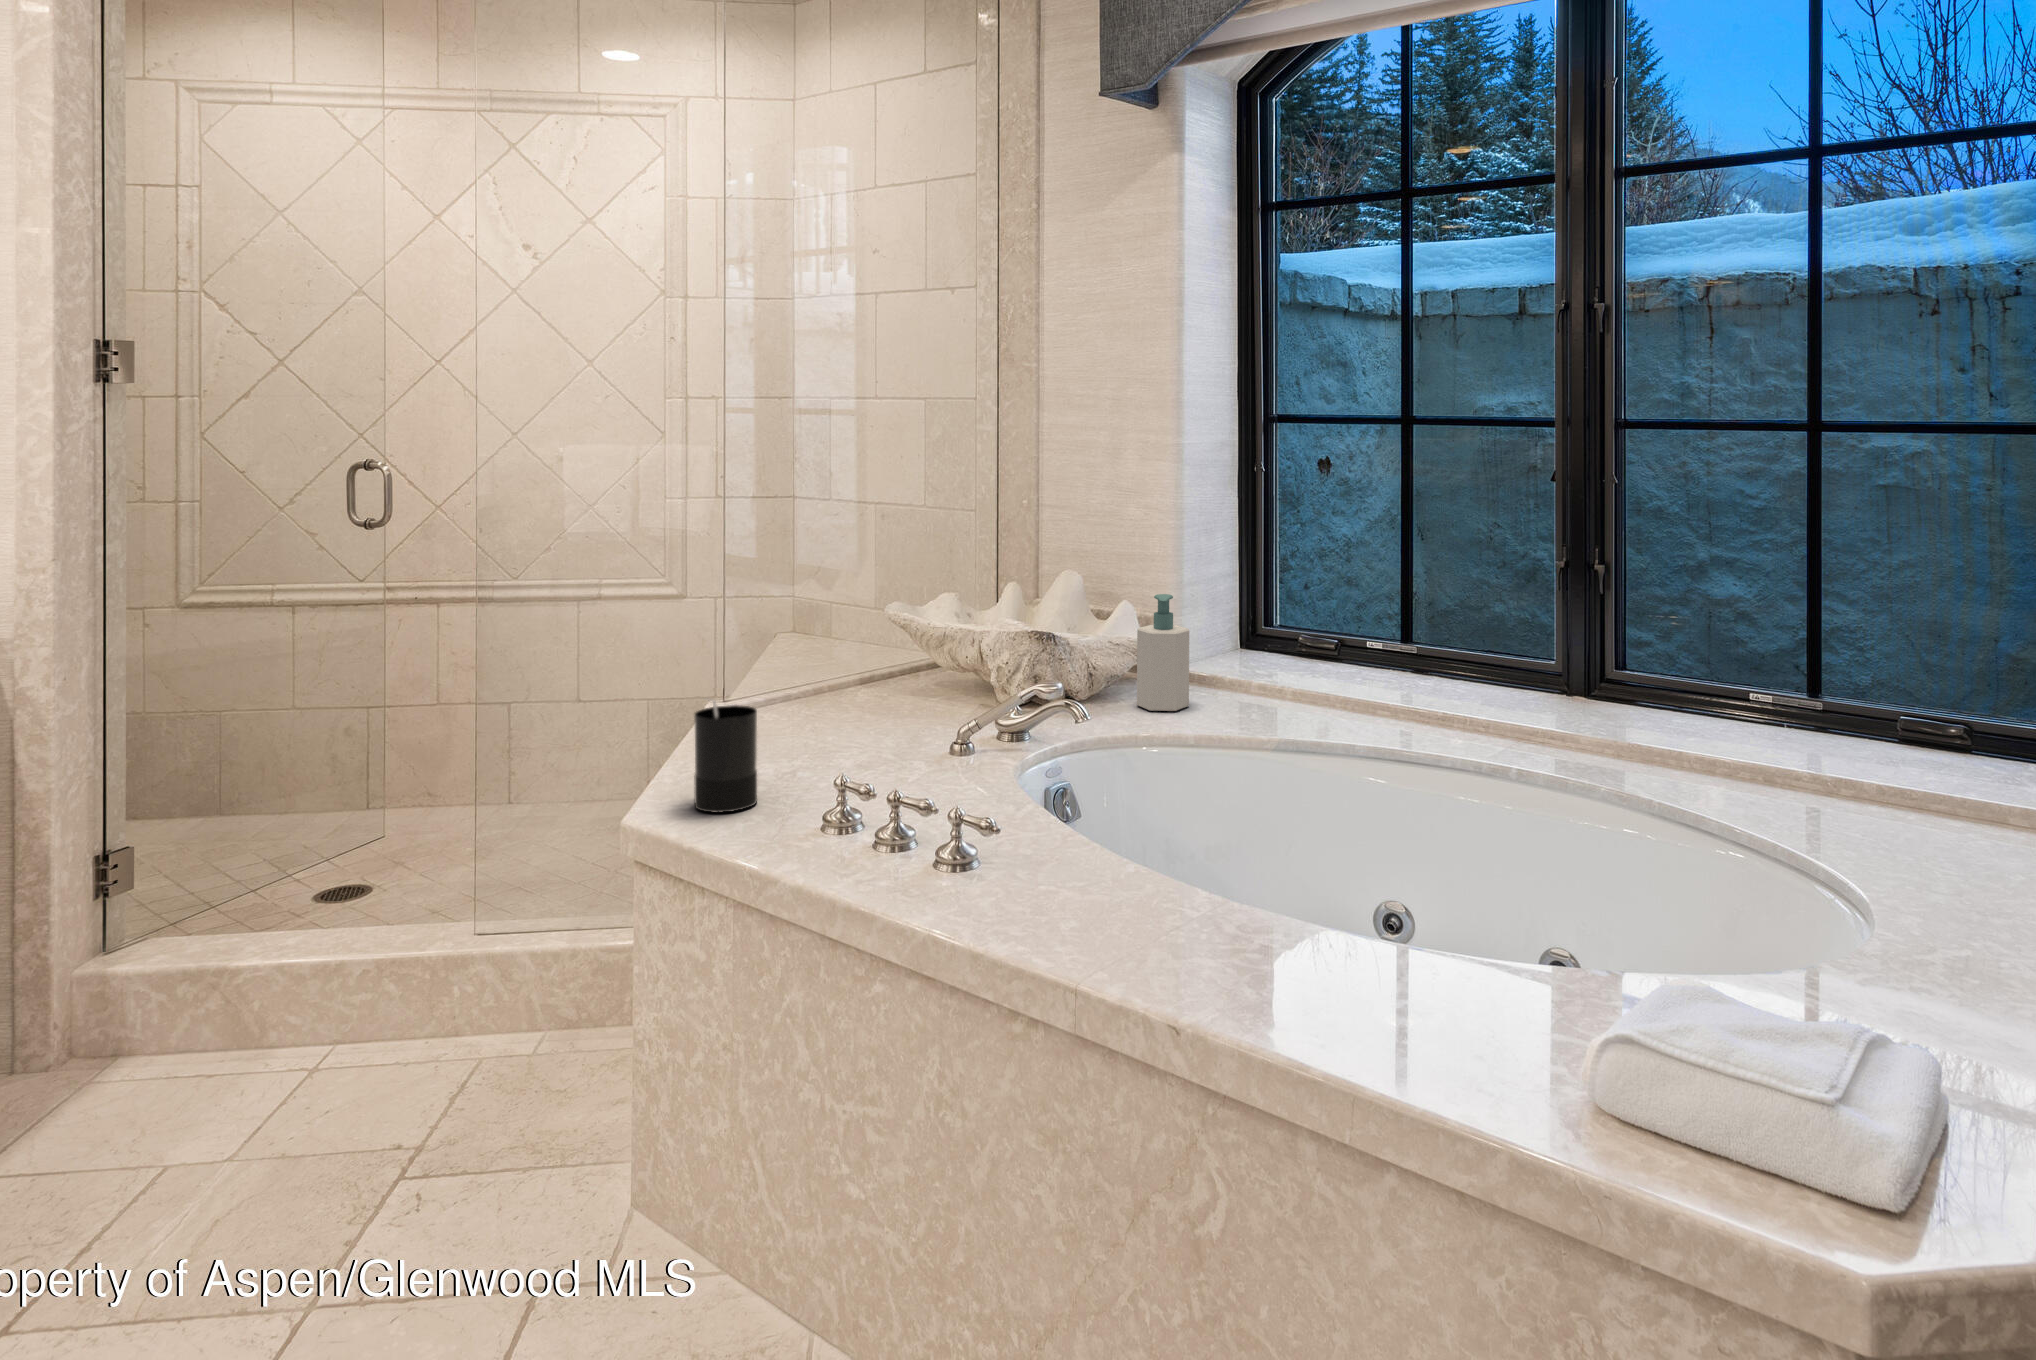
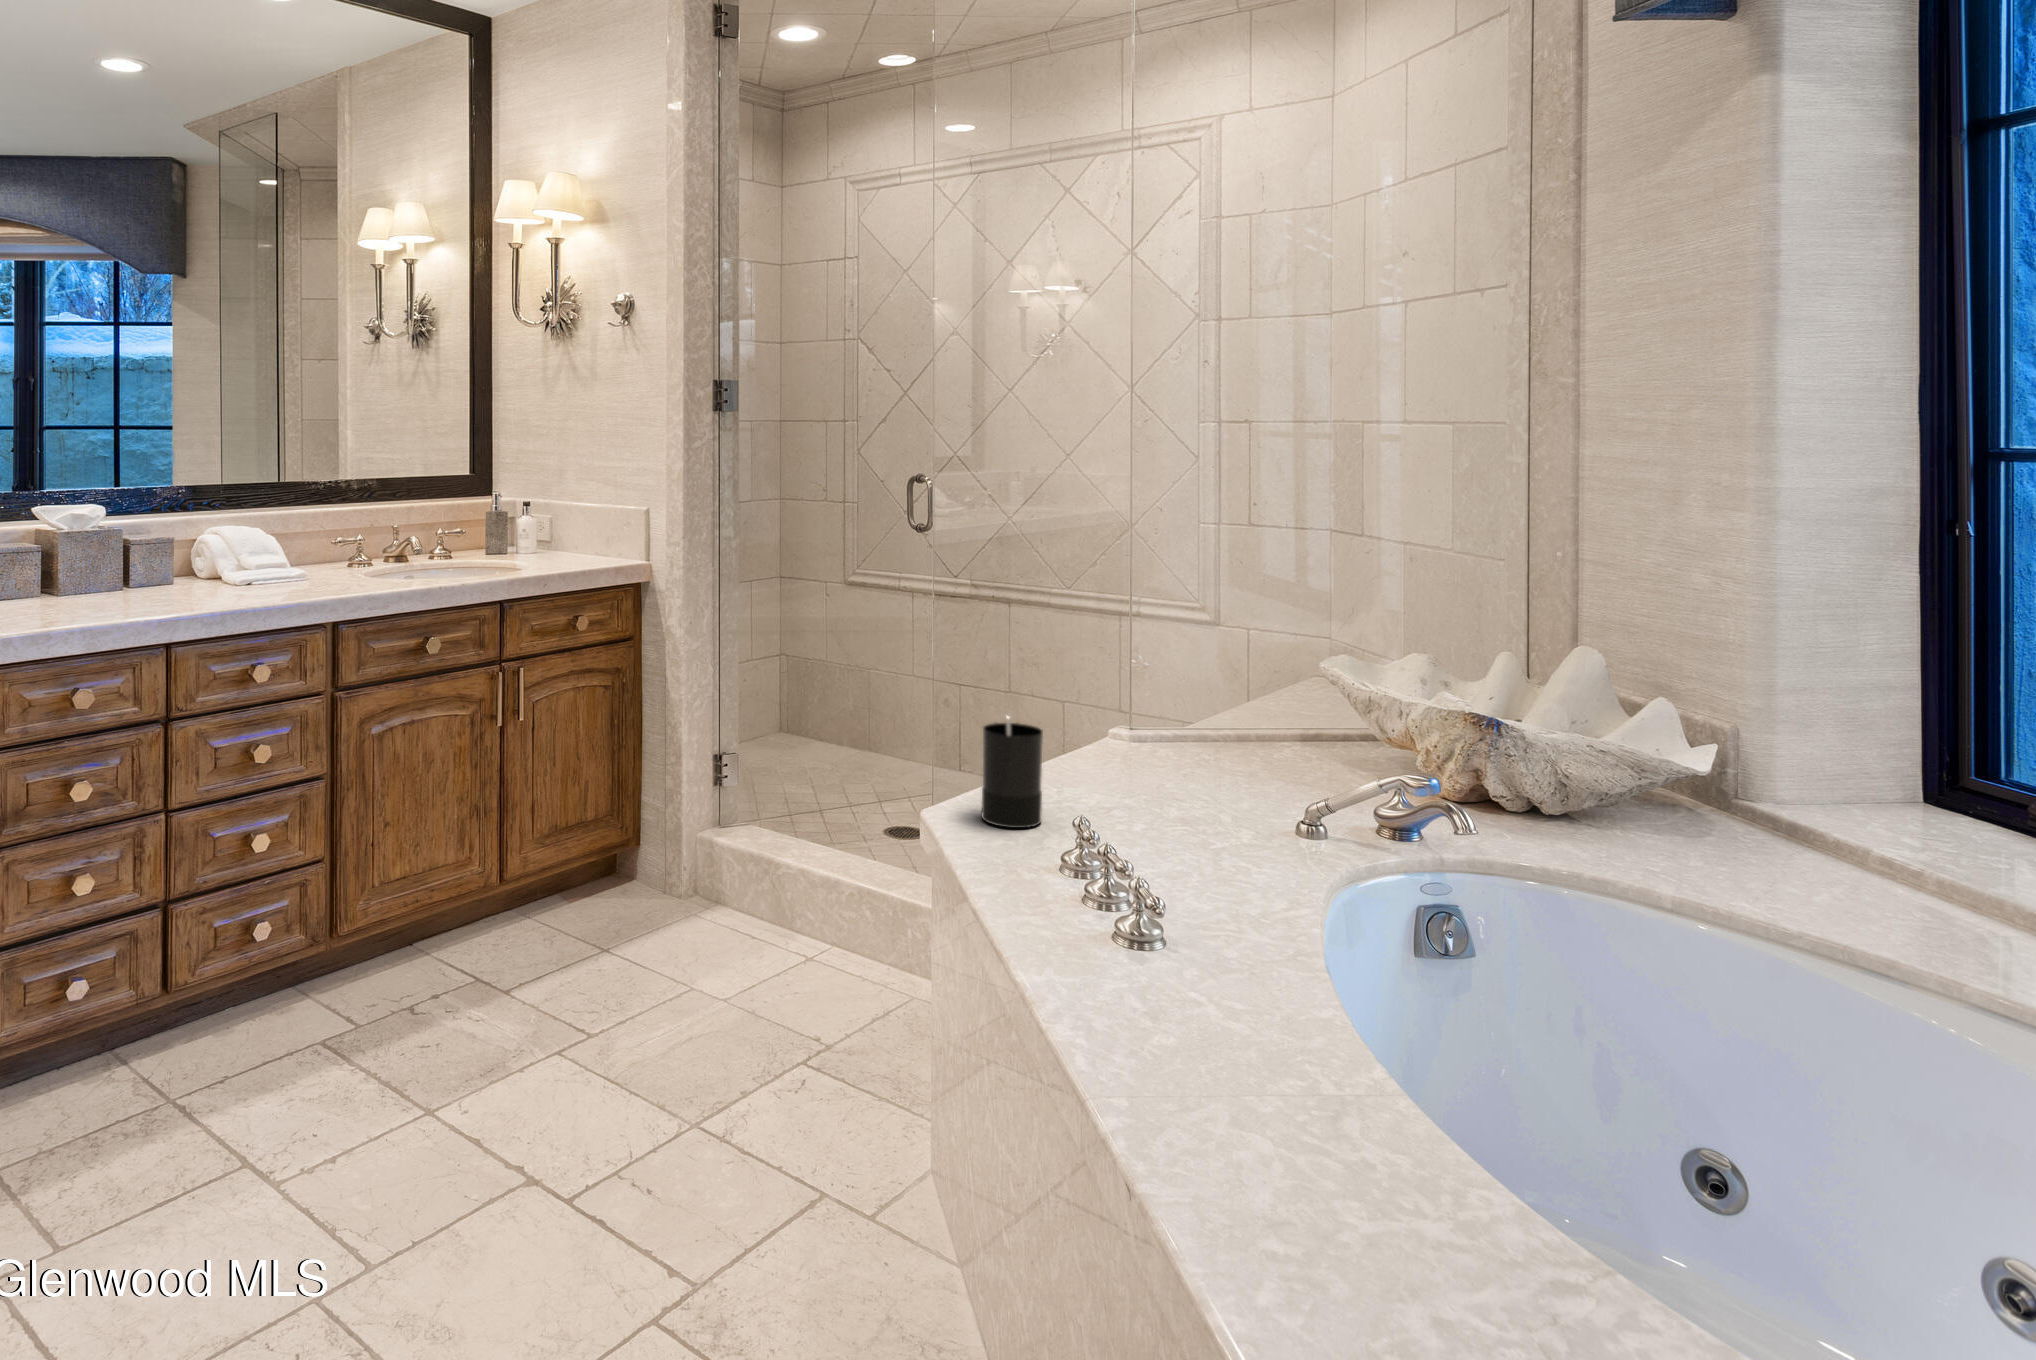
soap bottle: present [1137,594,1189,711] -> none [1627,690,1717,858]

